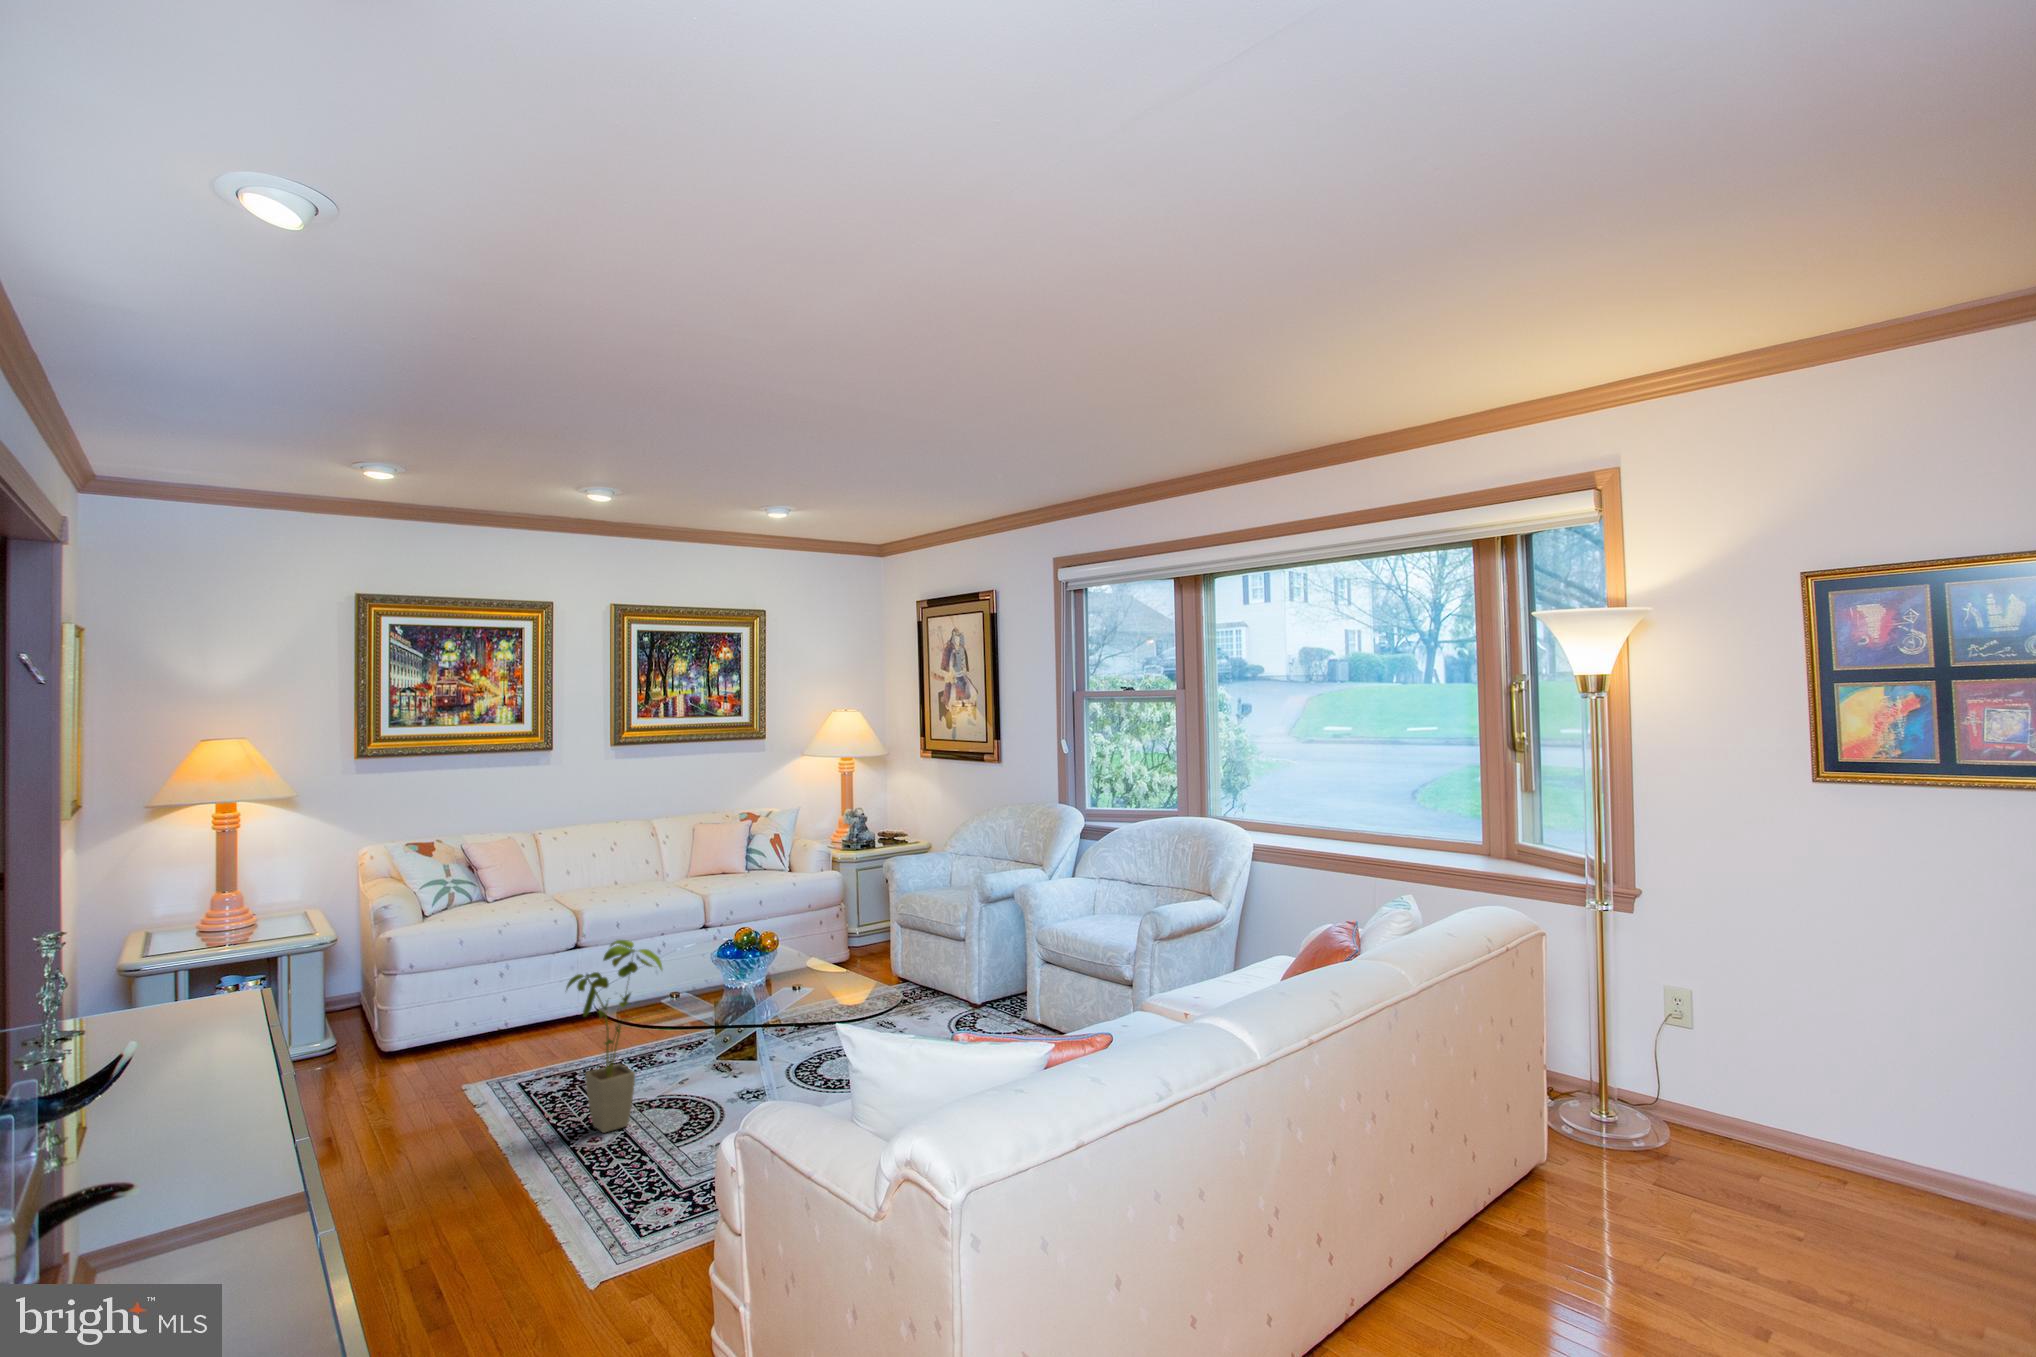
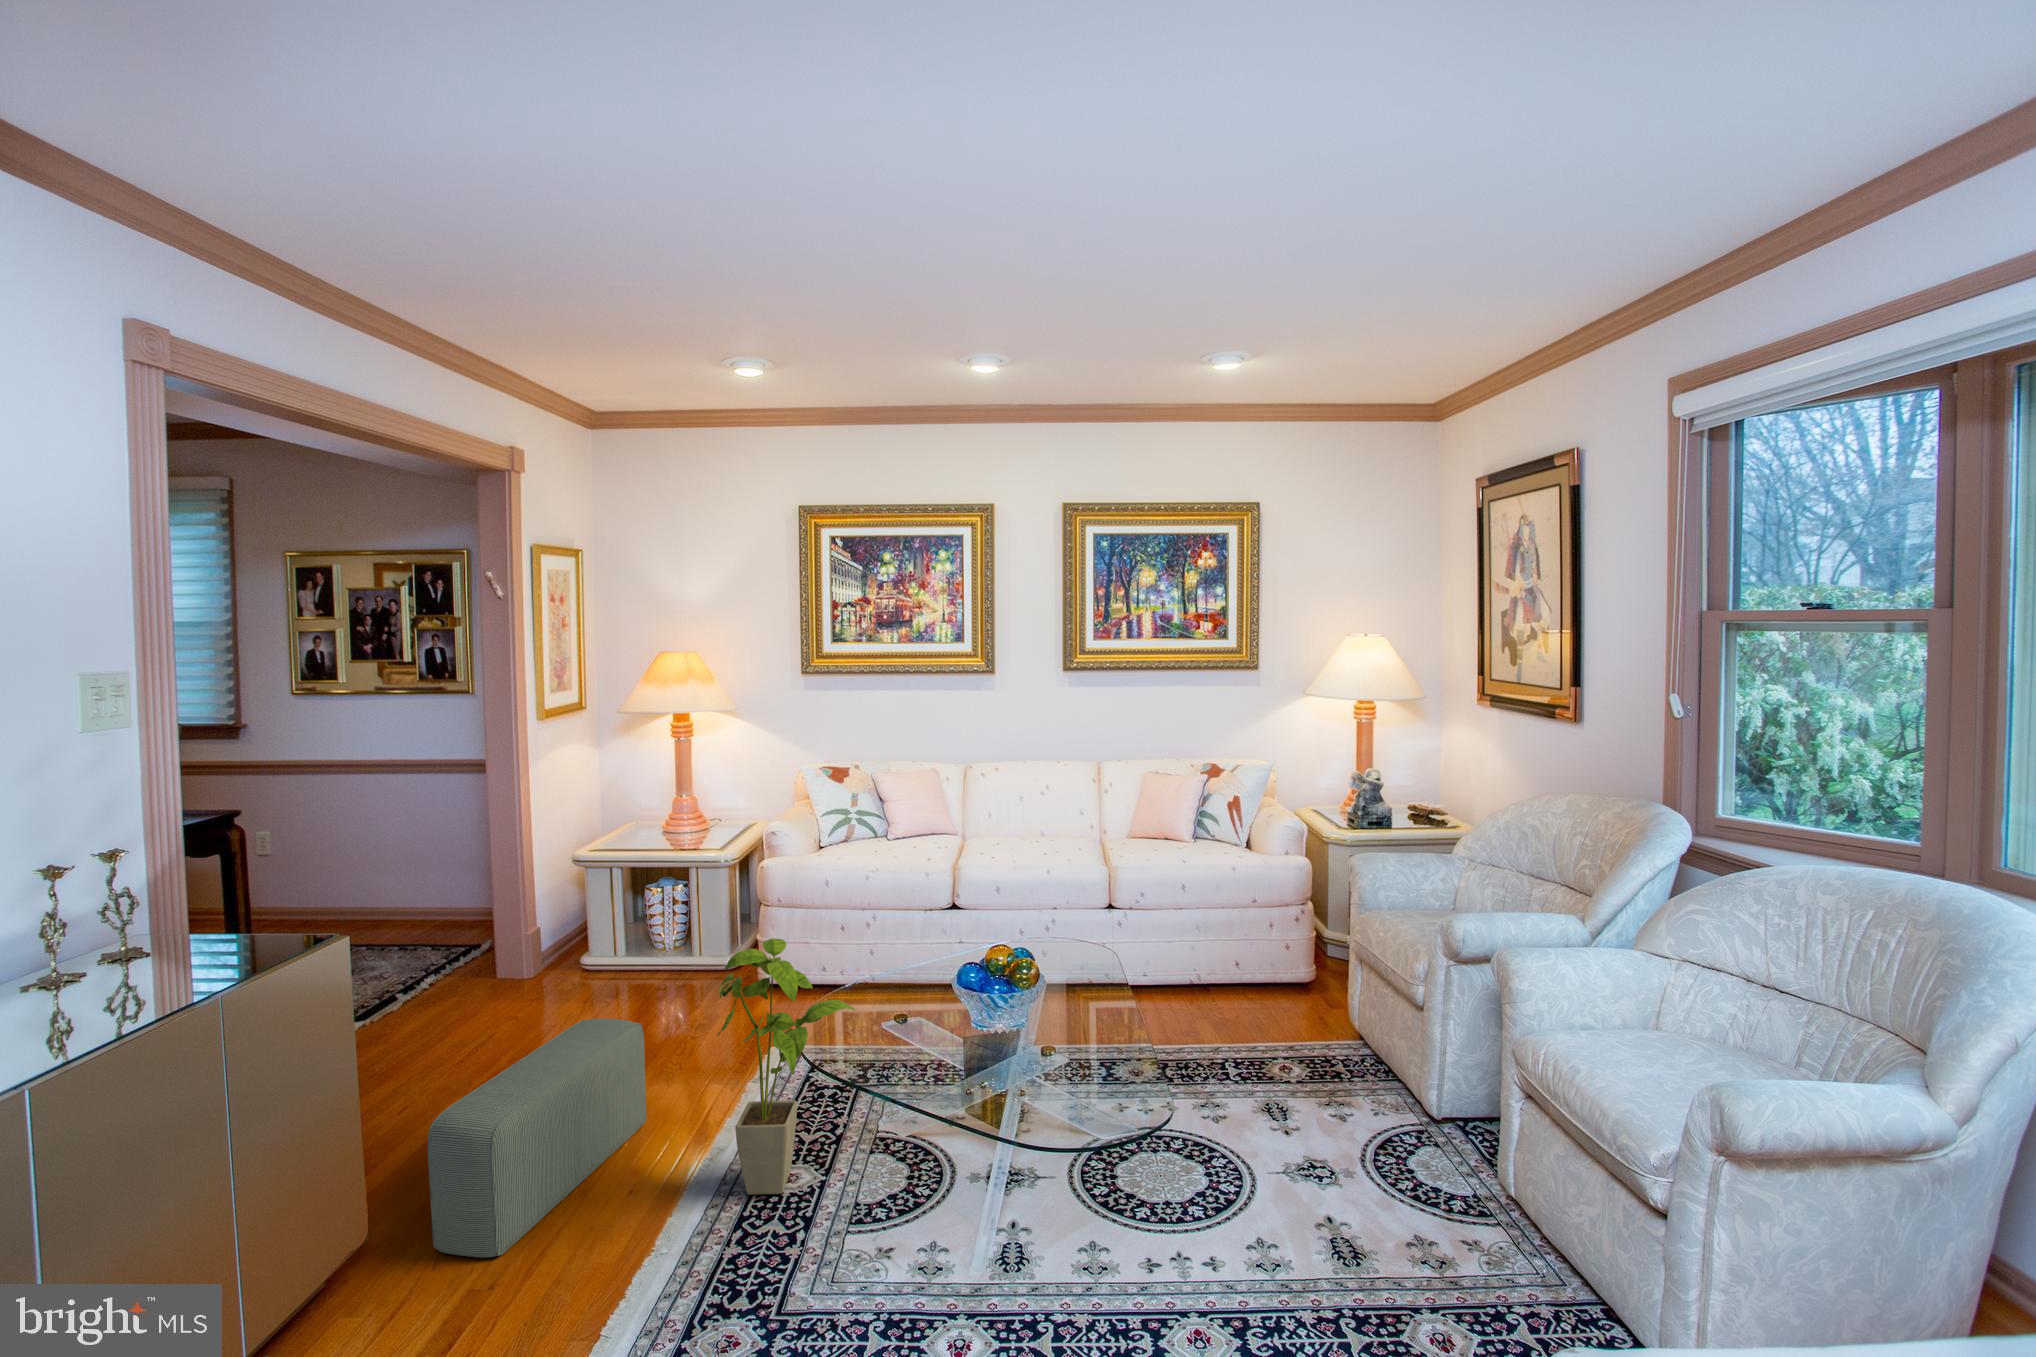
pouf: none [388,1048,468,1216] -> present [428,1019,646,1258]

